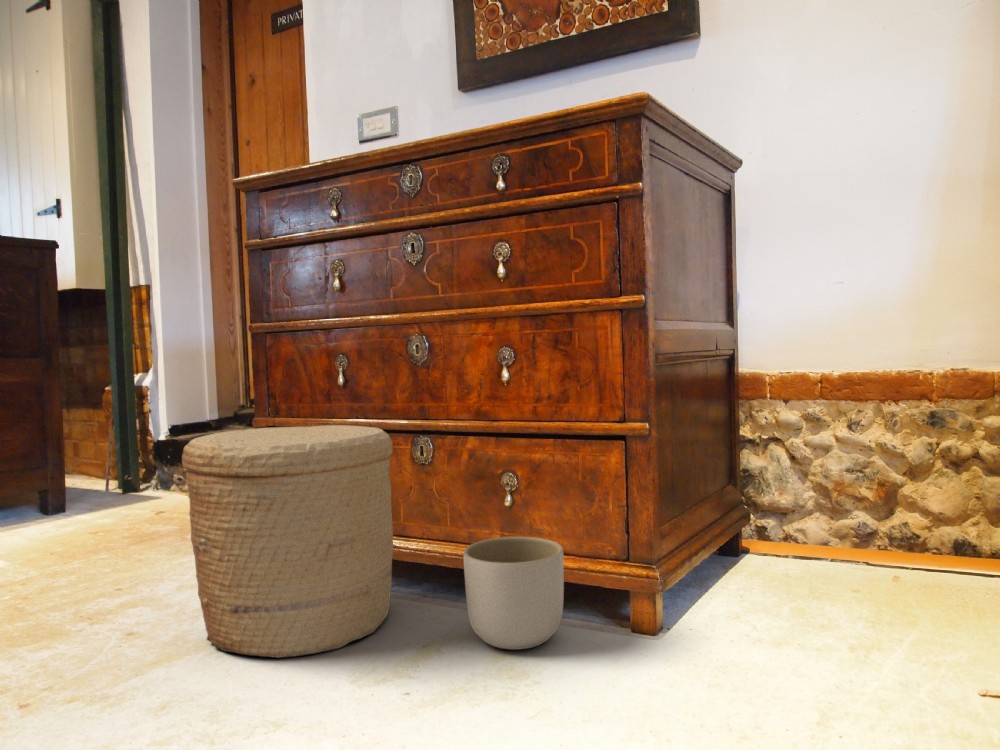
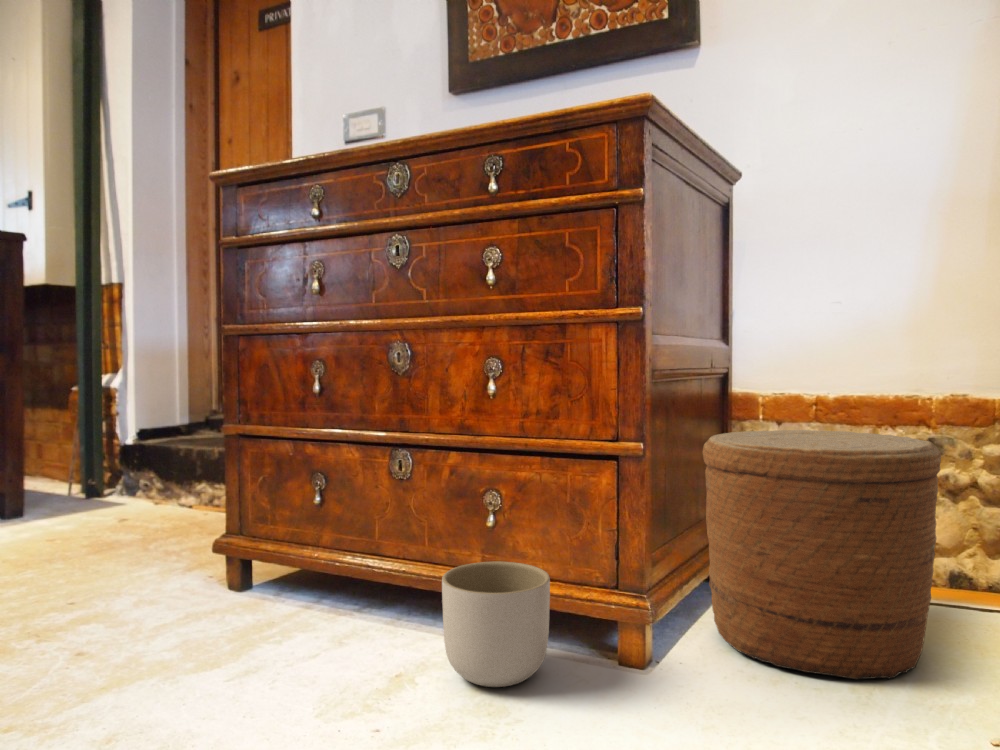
woven basket: present [182,425,393,658] -> present [703,430,941,680]

